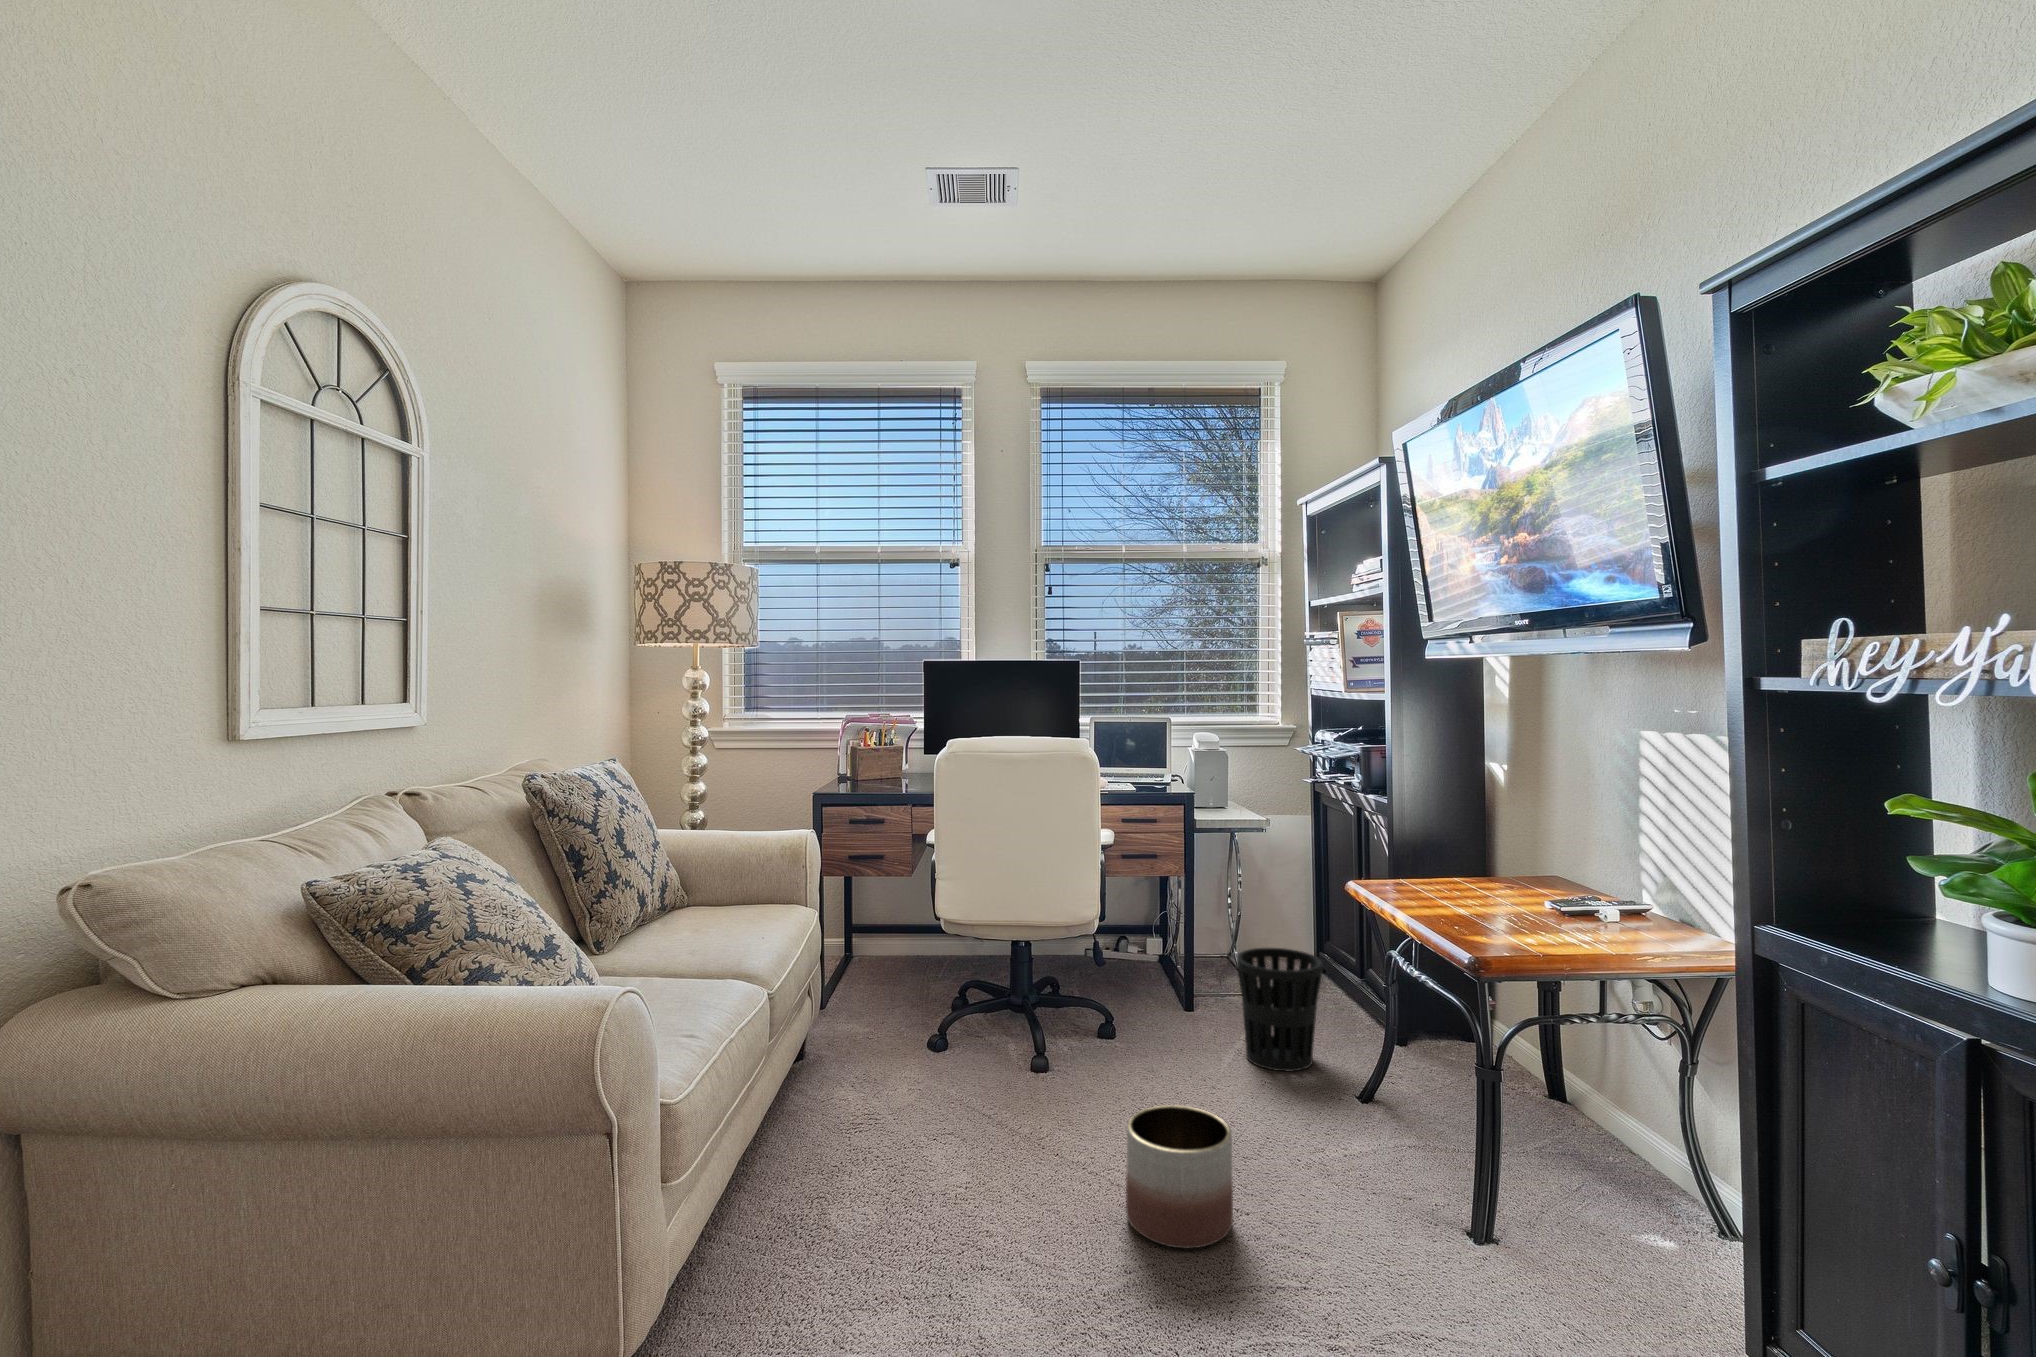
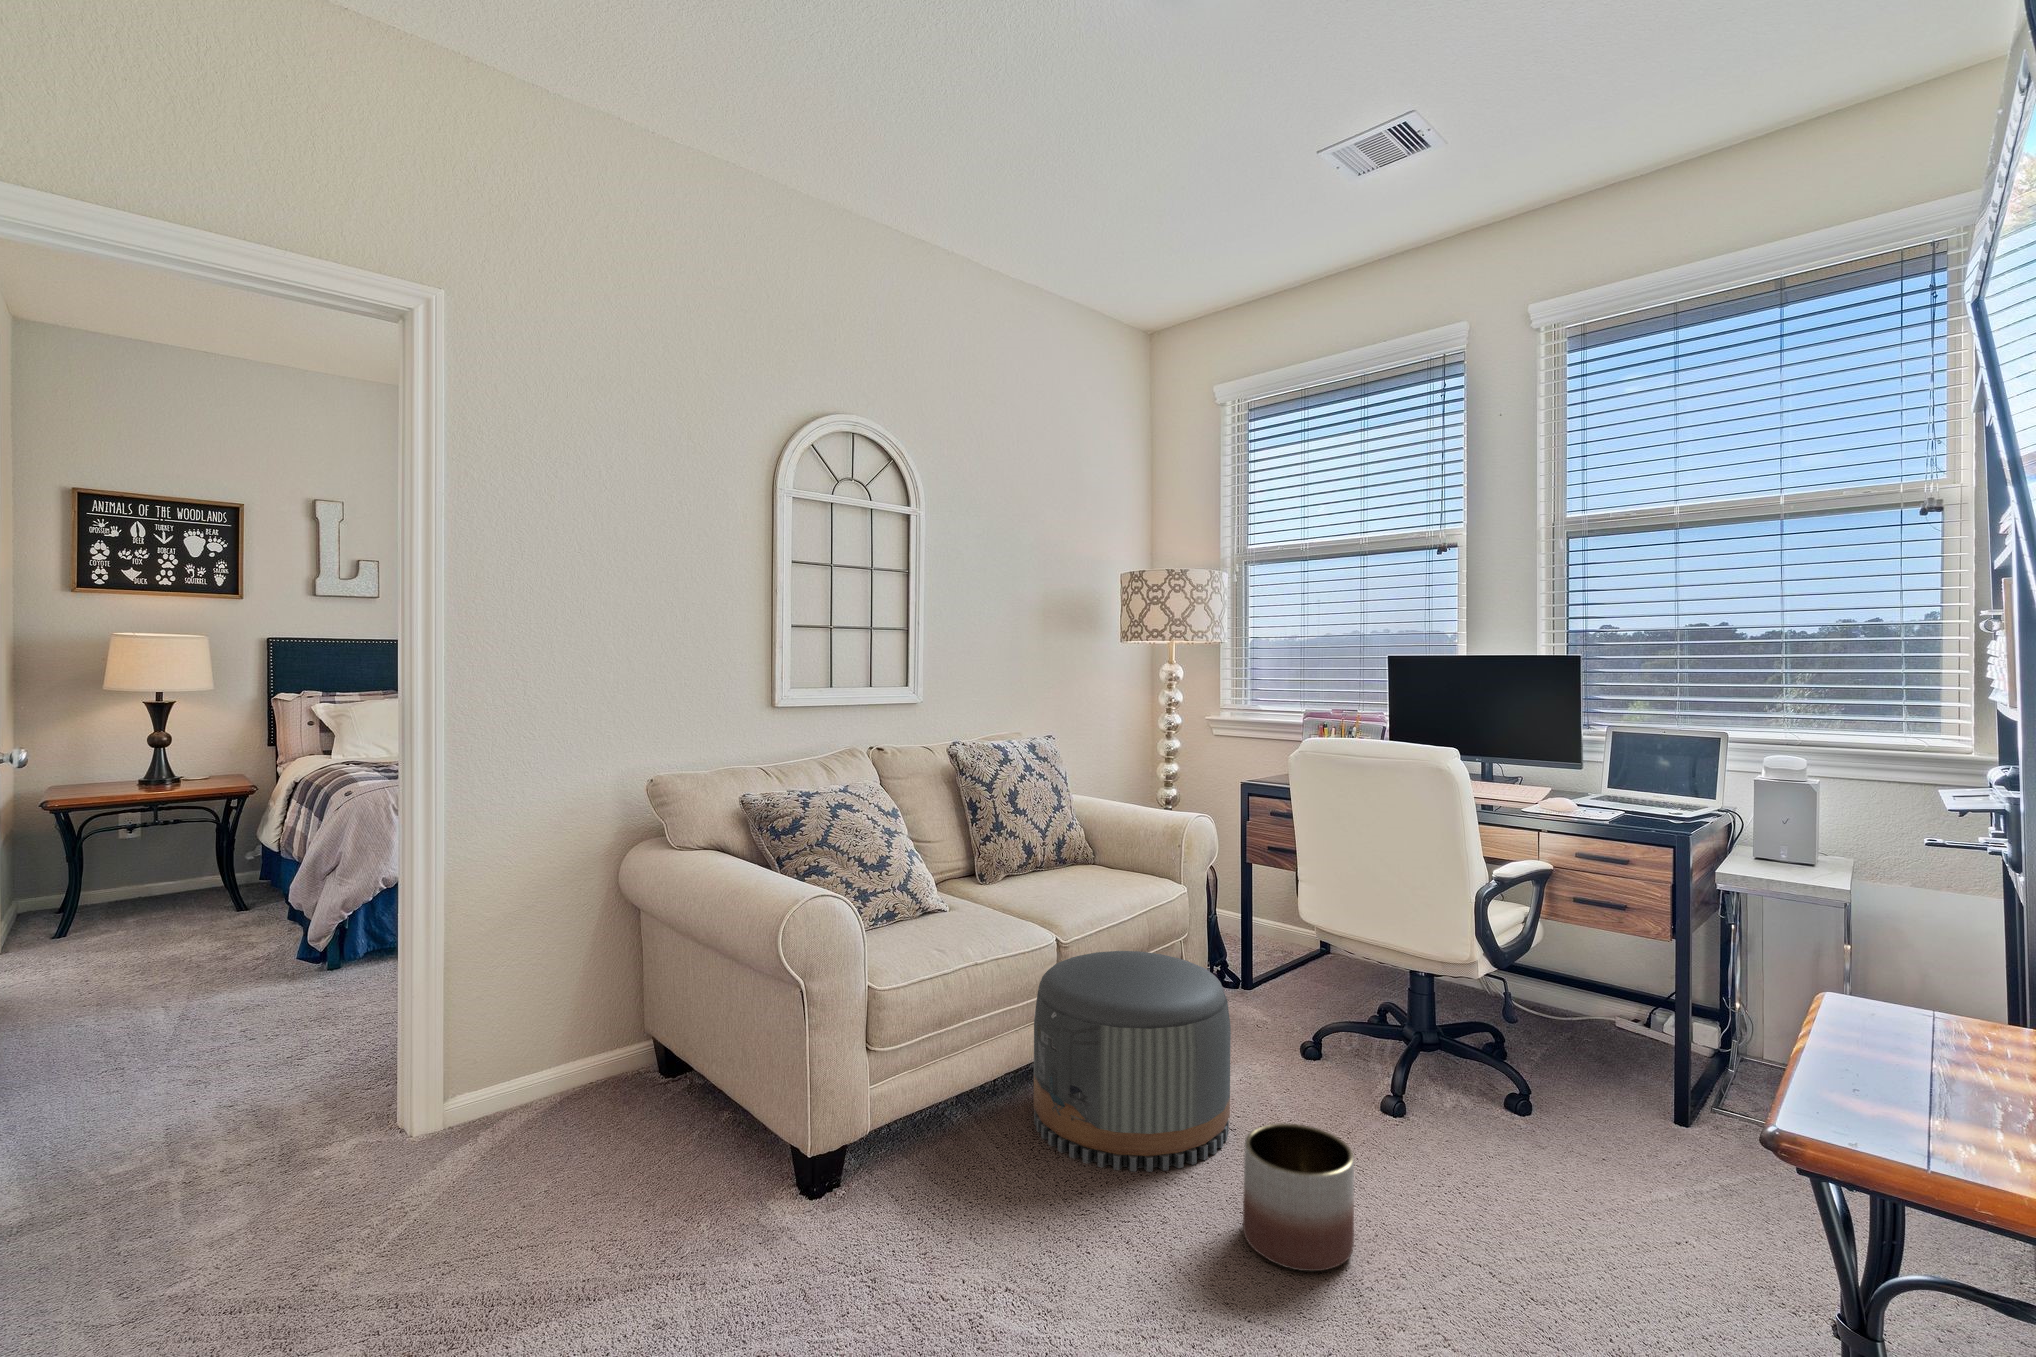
wastebasket: present [1236,948,1323,1071] -> none [1604,1027,1730,1193]
pouf: none [799,984,1024,1245] -> present [1034,951,1231,1172]

